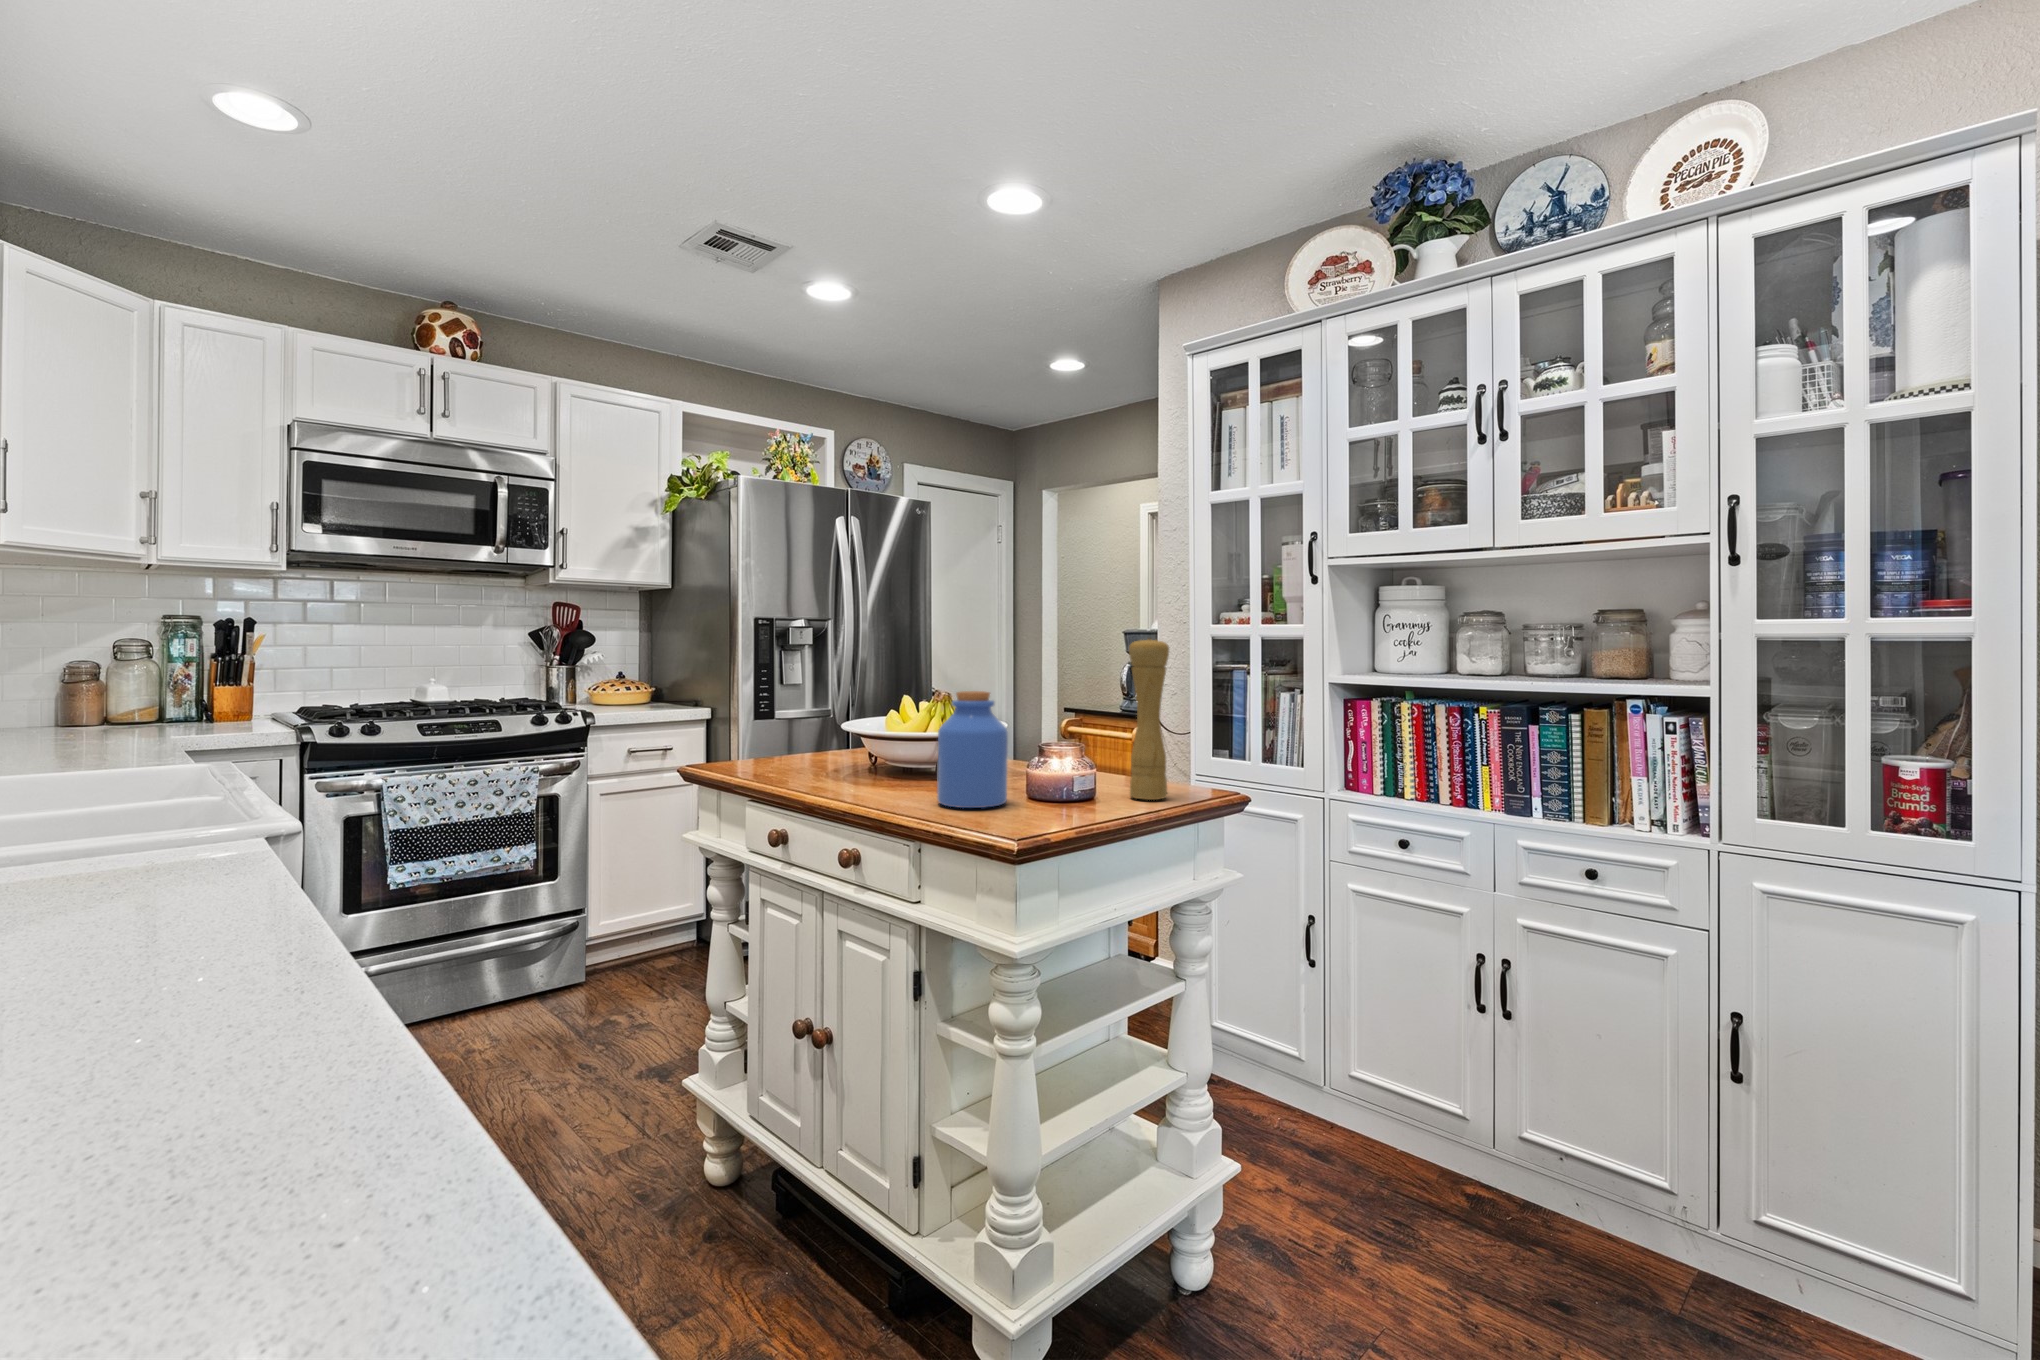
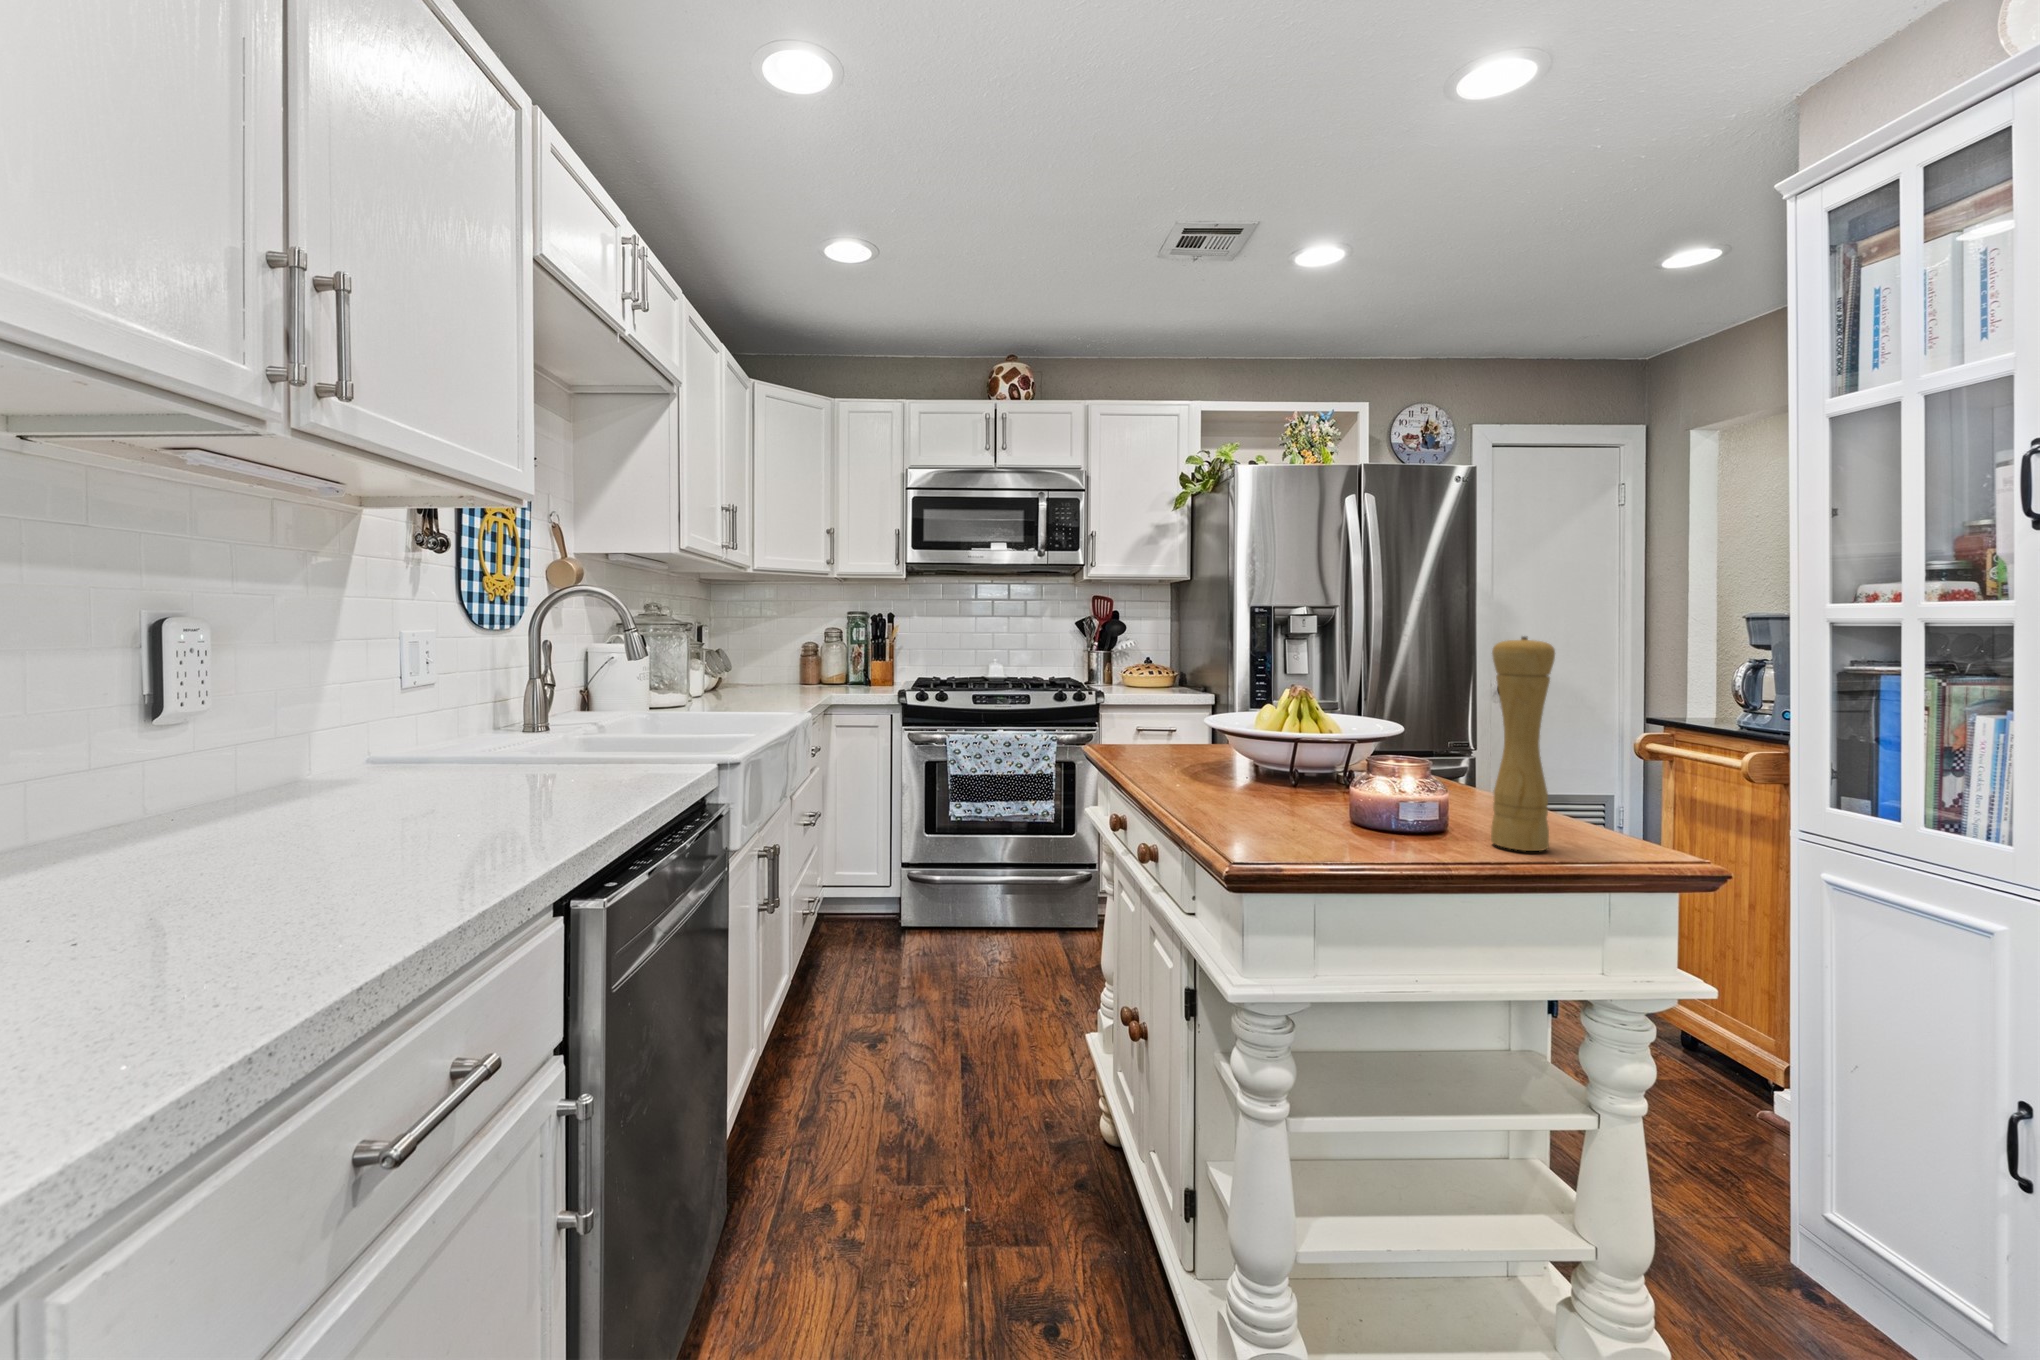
jar: present [937,691,1008,808] -> none [1235,695,1318,827]

